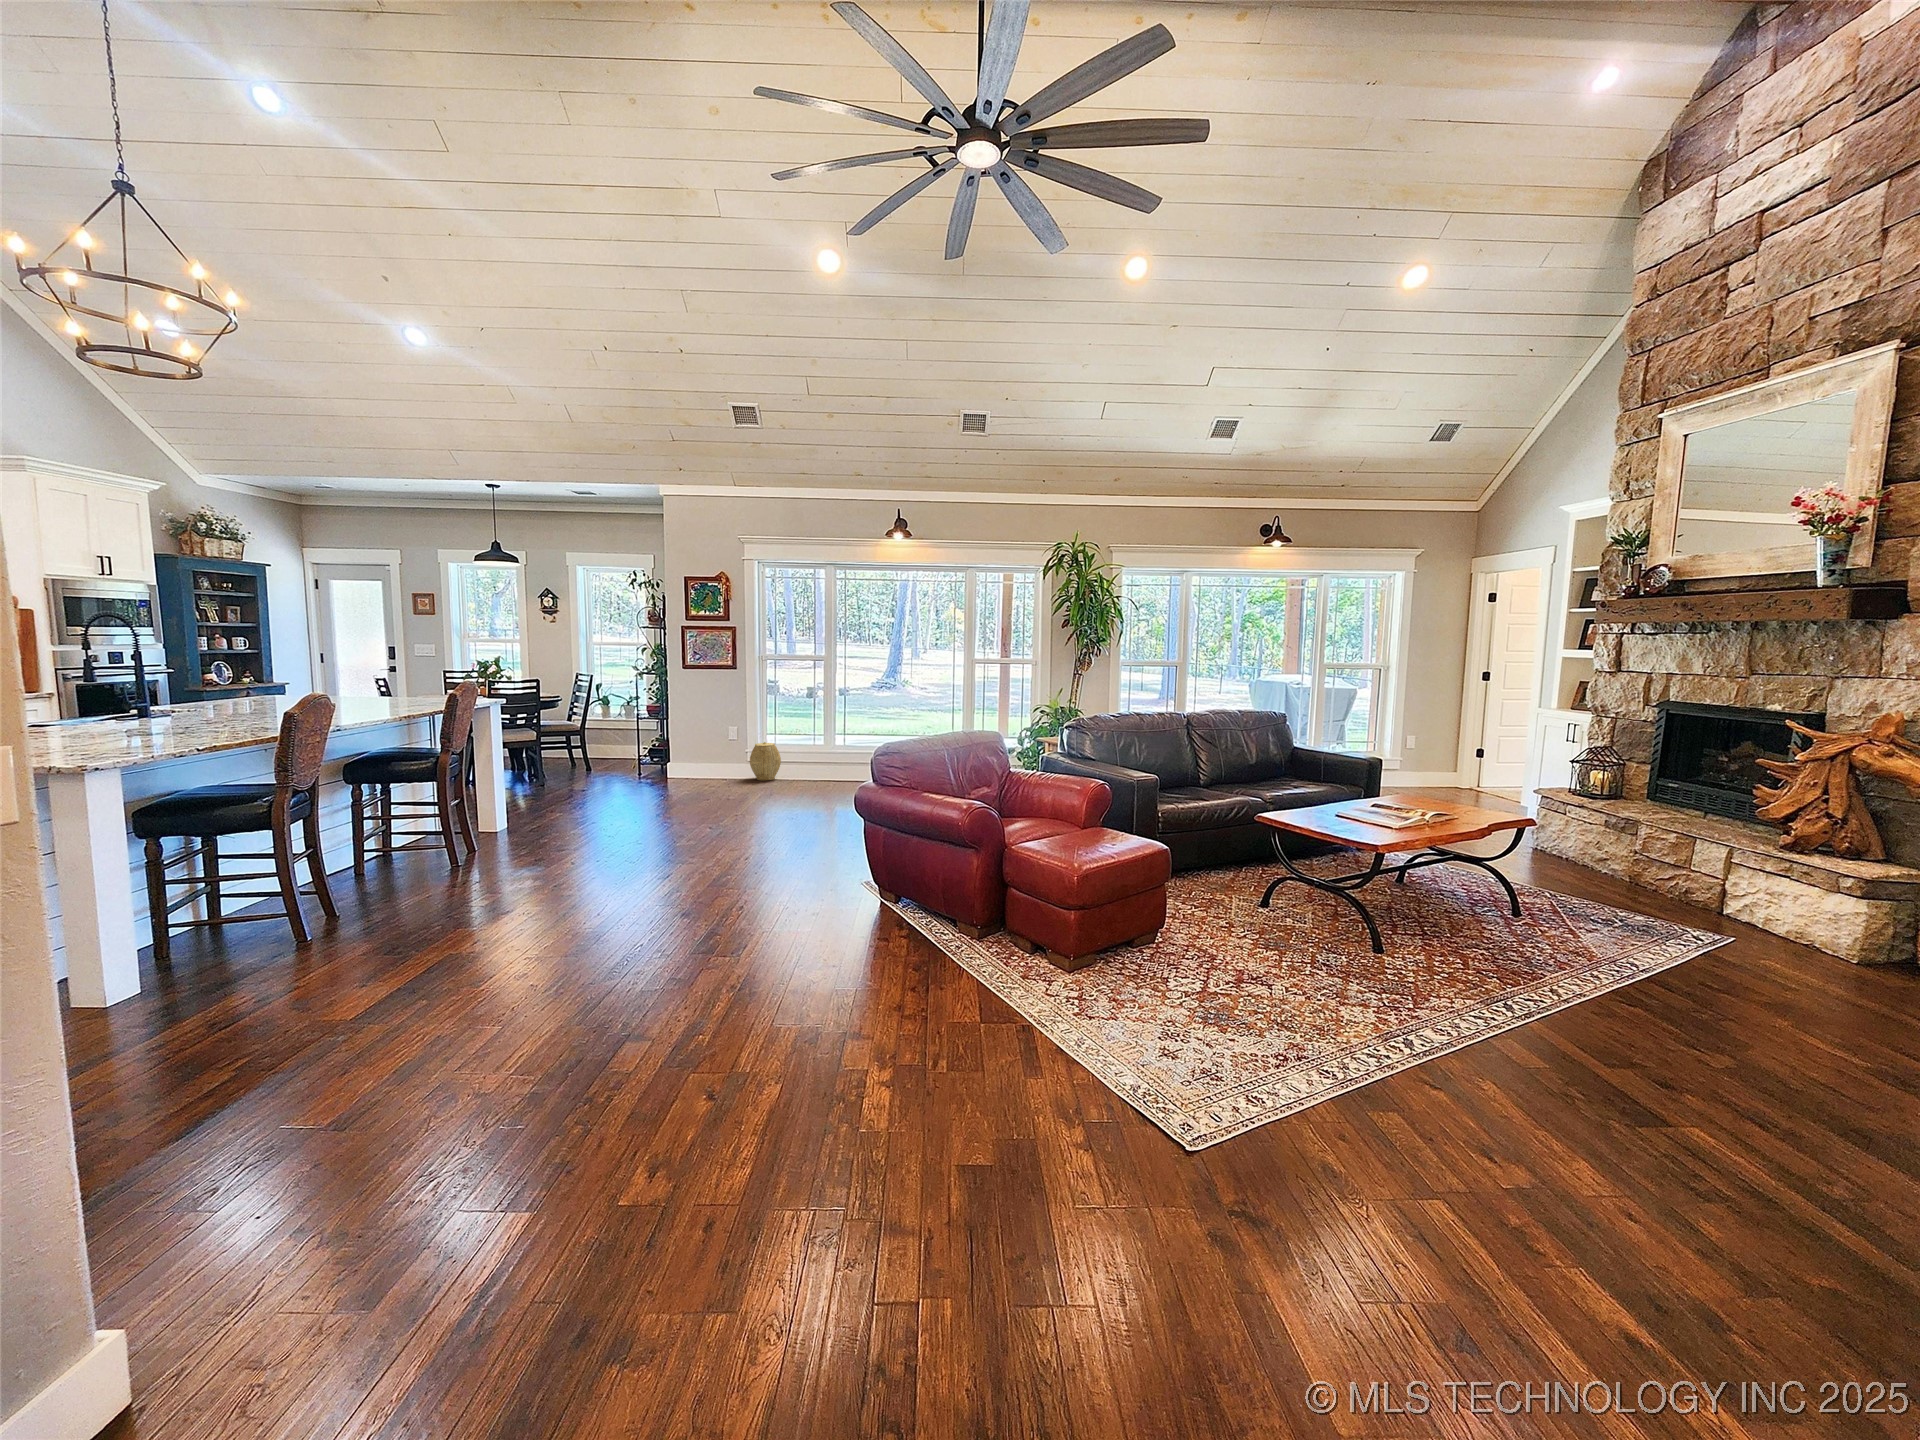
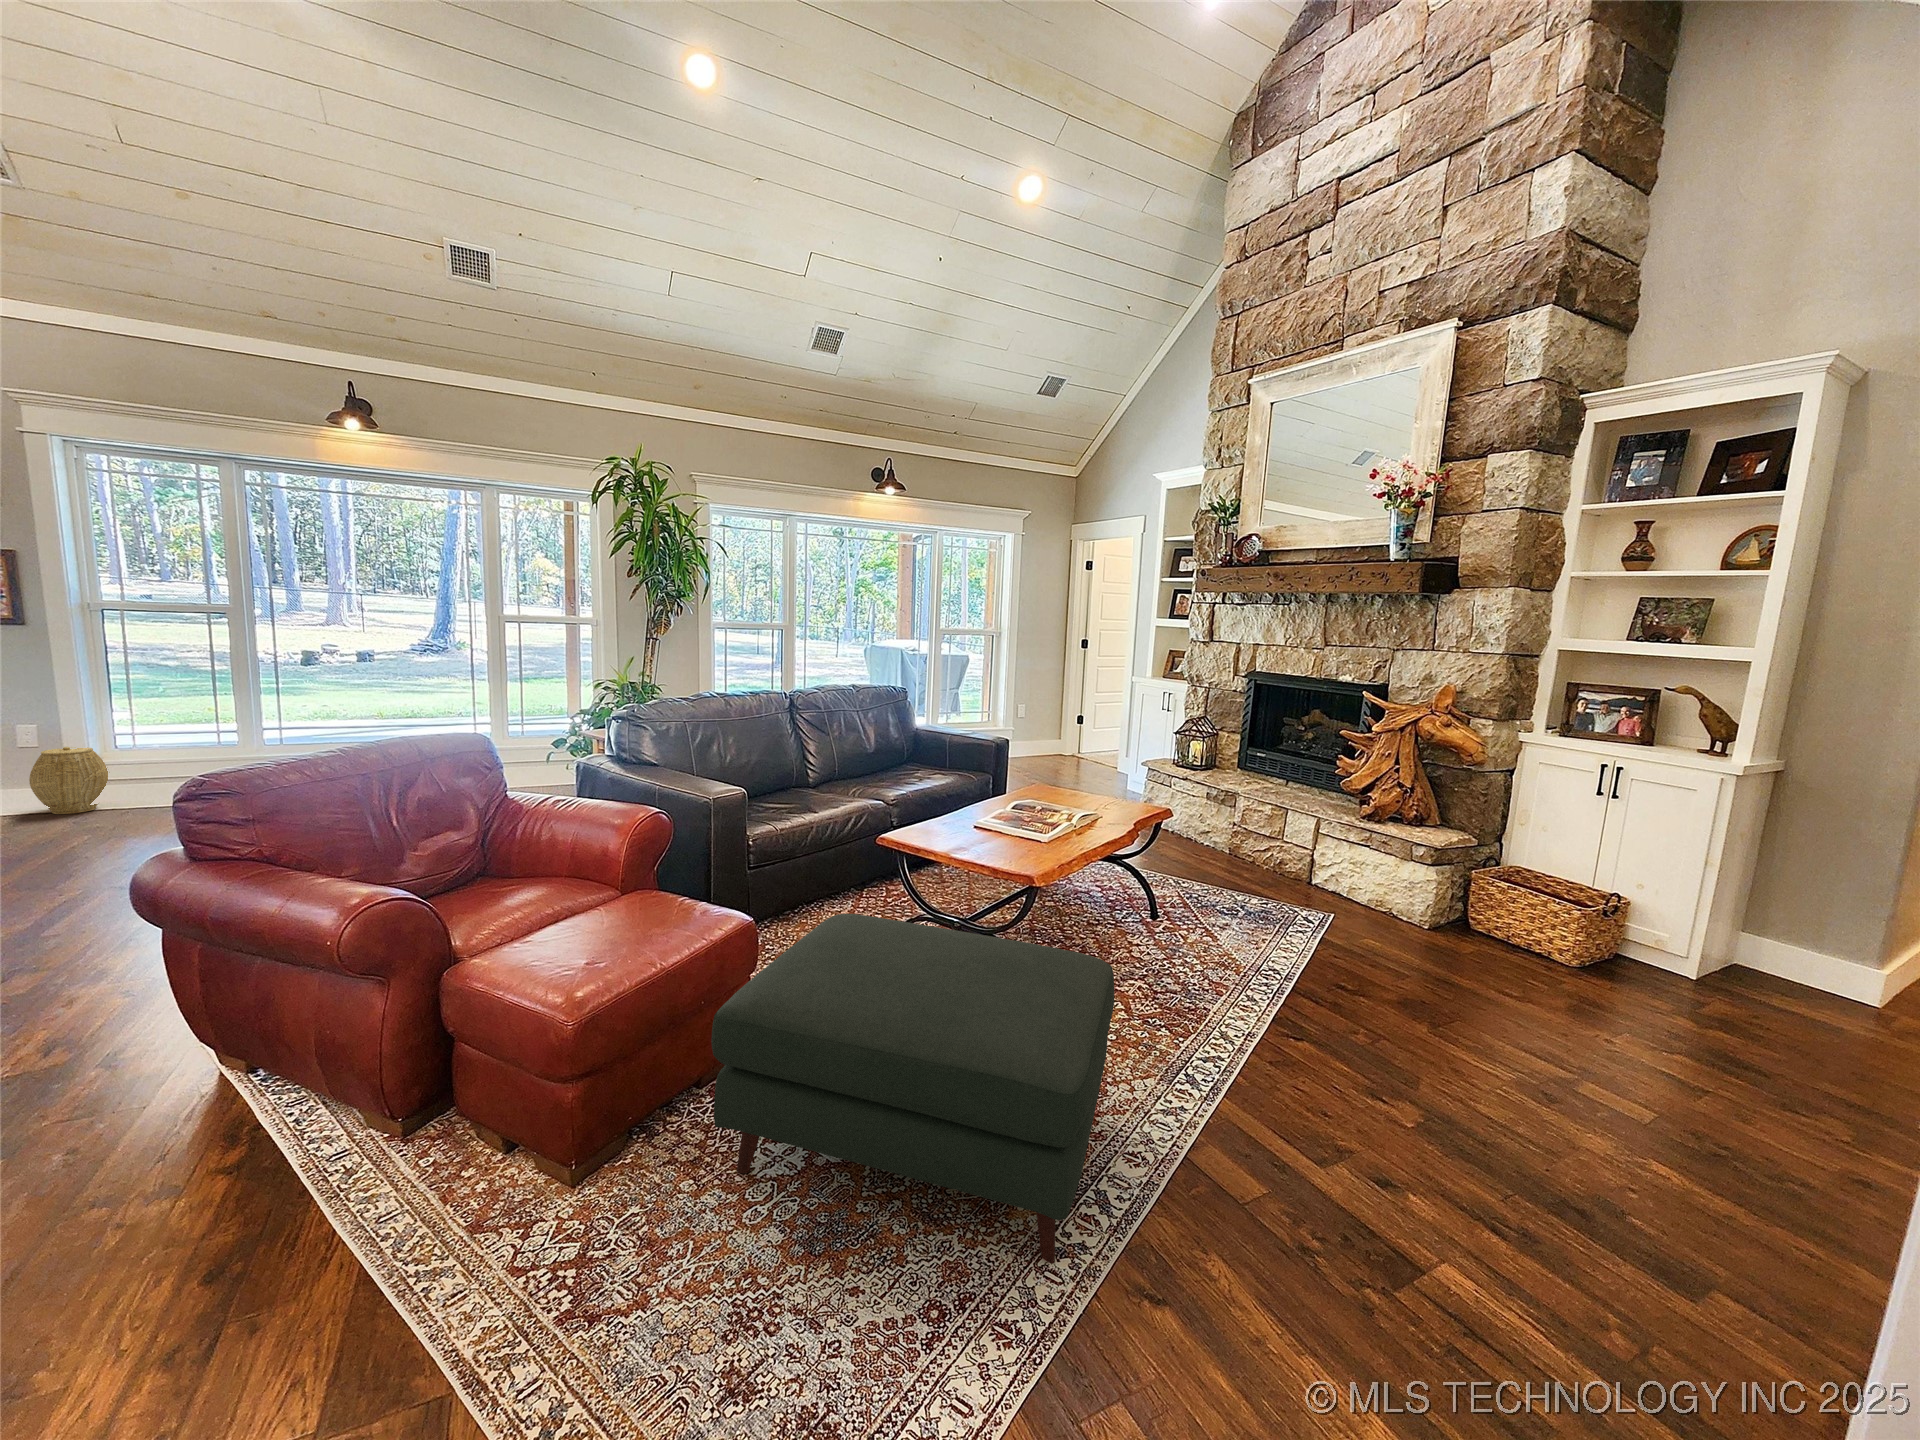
ottoman: none [1158,856,1429,1057] -> present [711,914,1114,1264]

